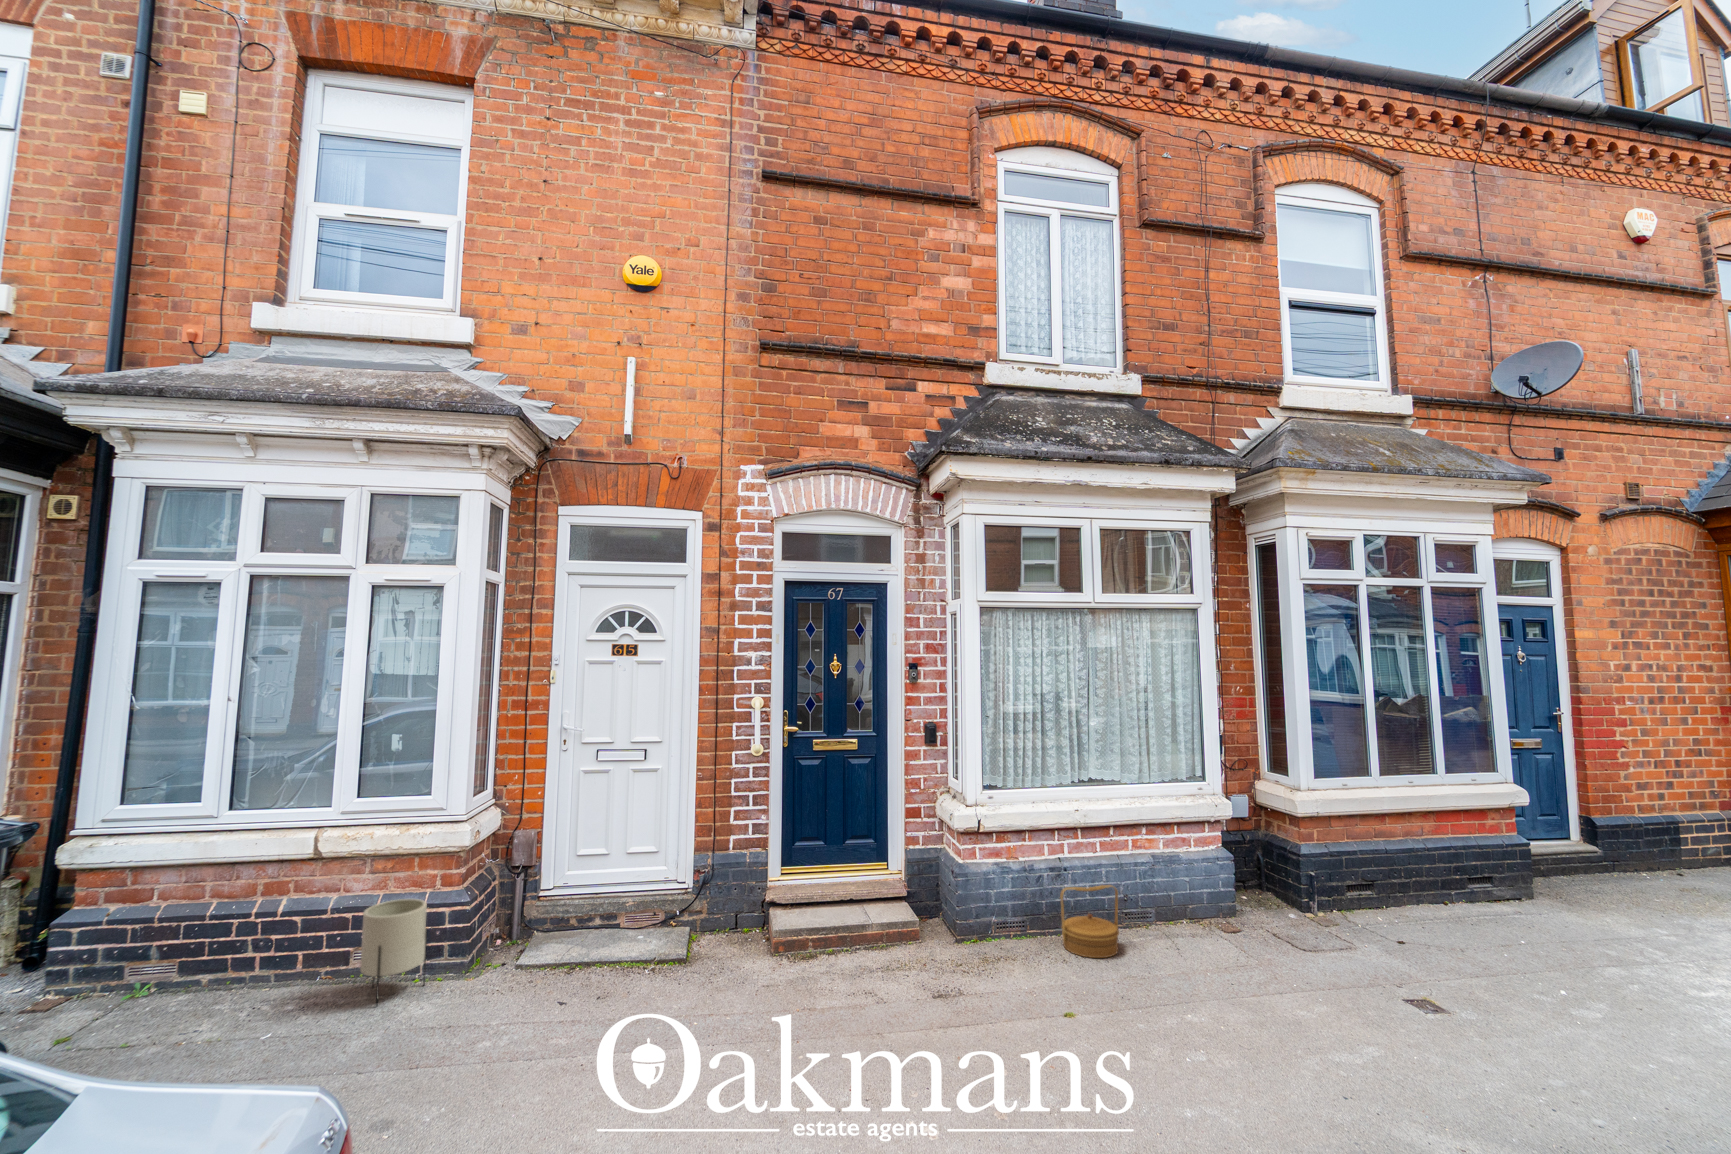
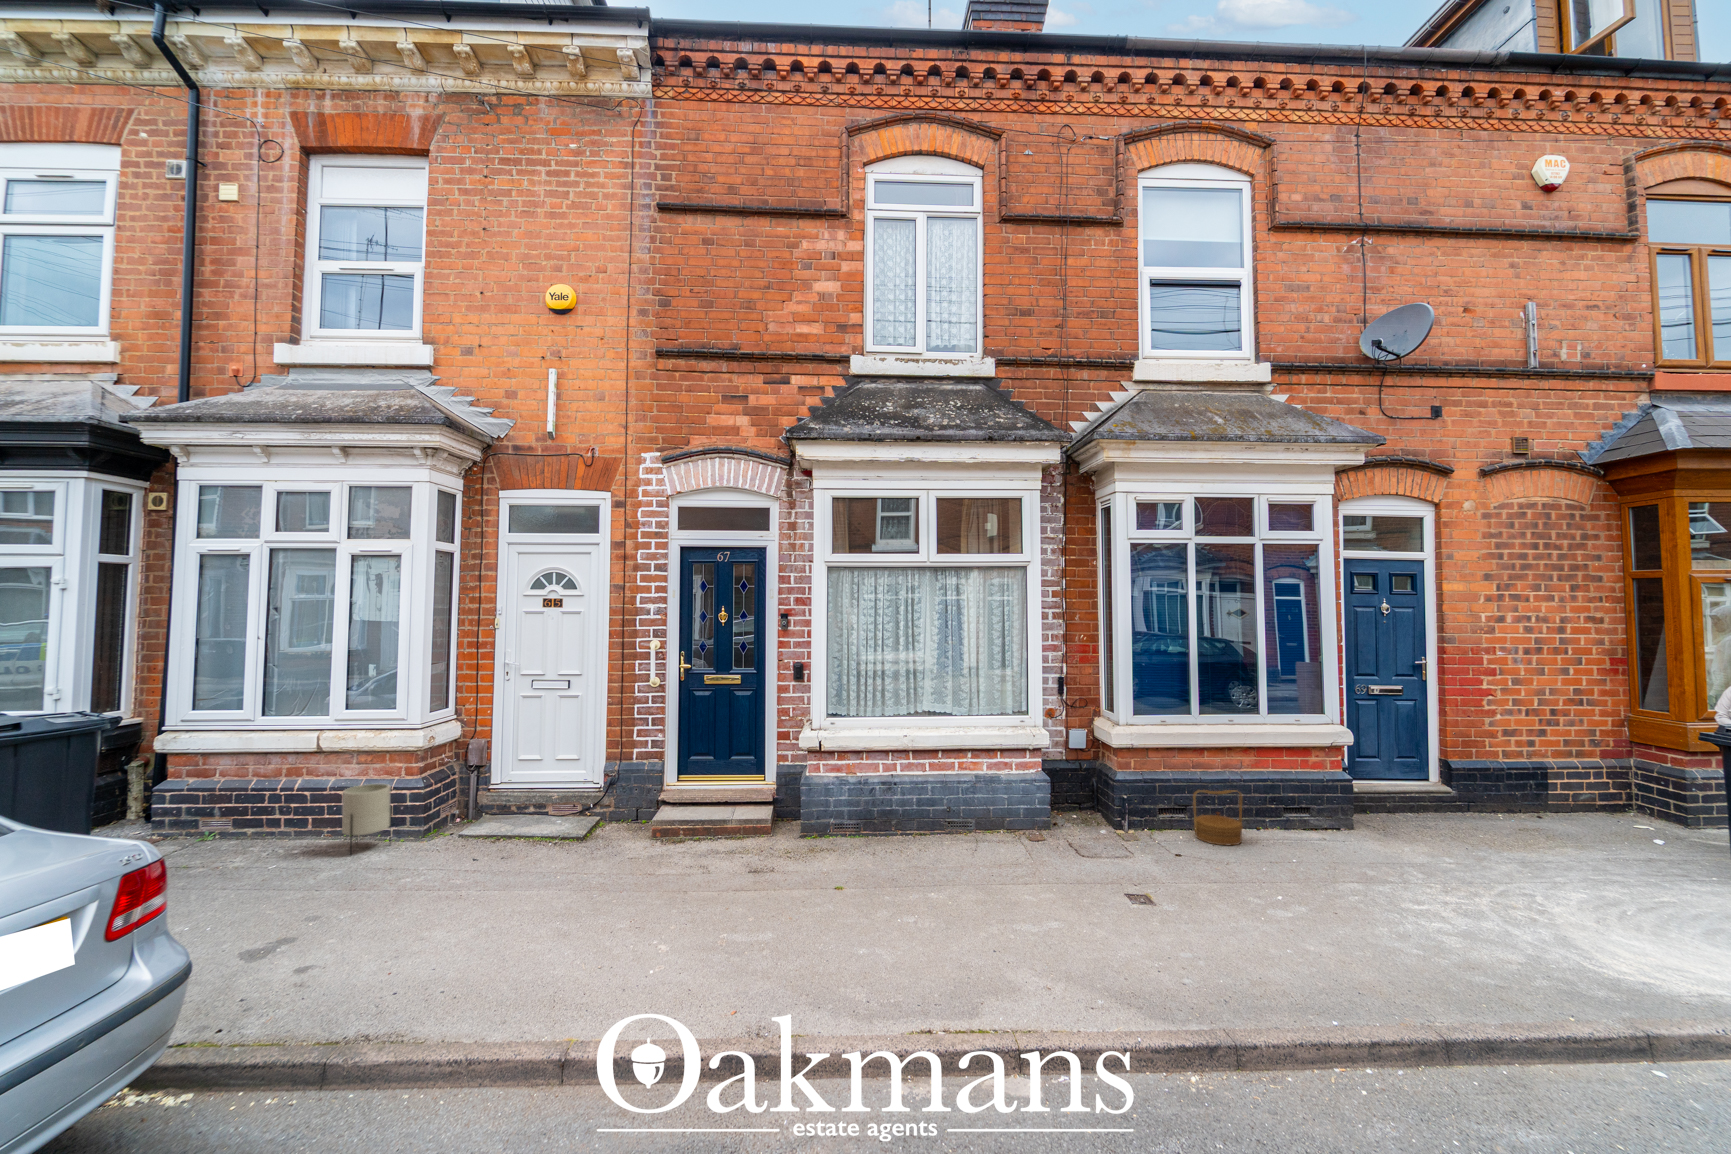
woven basket: present [1060,885,1119,958] -> present [1193,790,1243,845]

